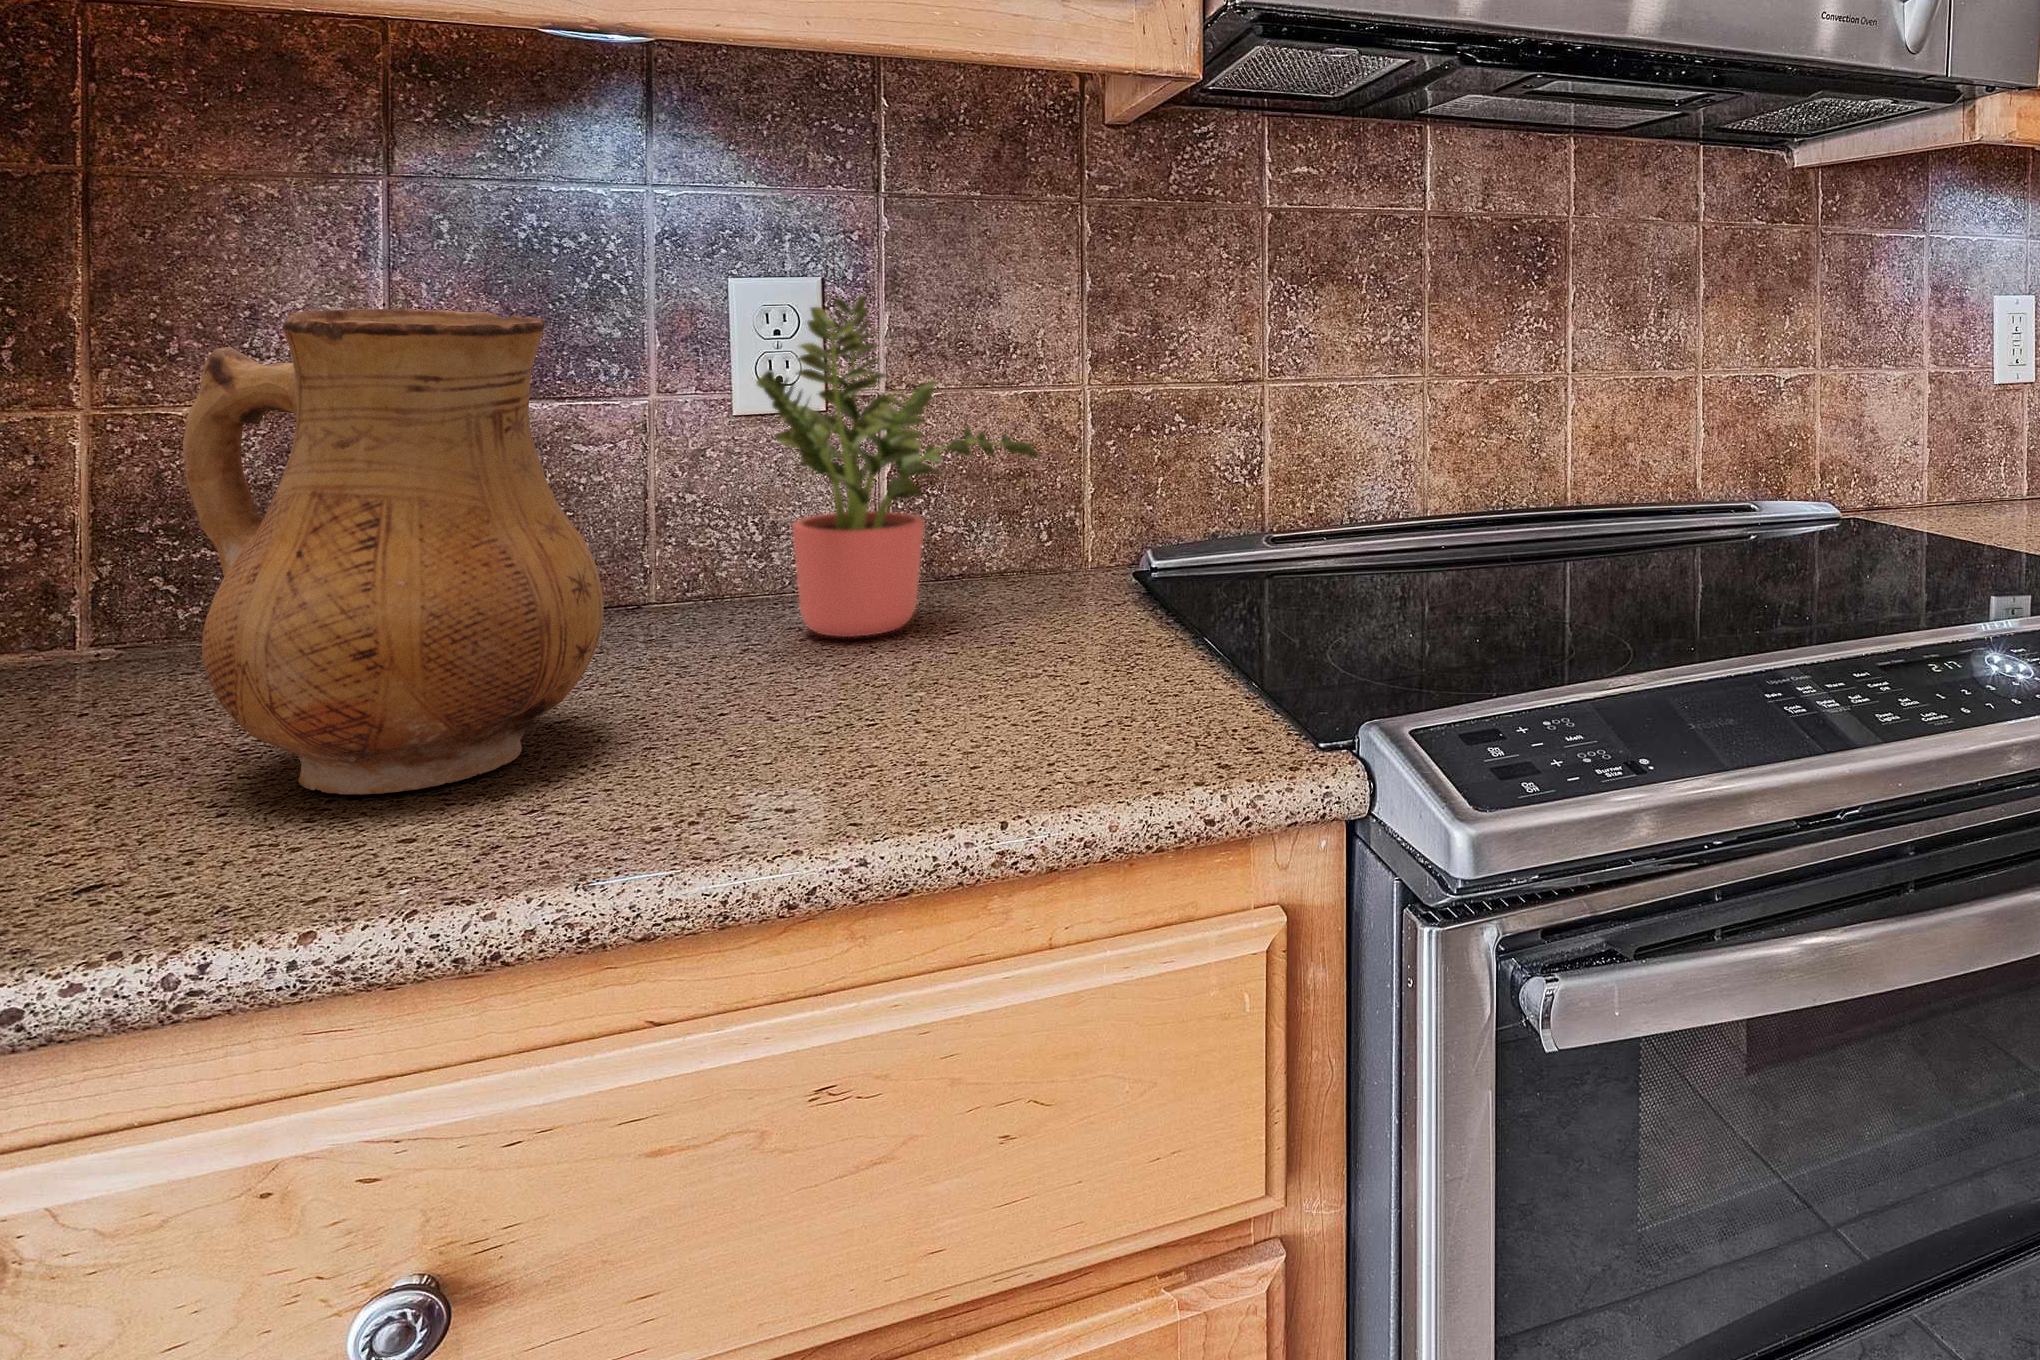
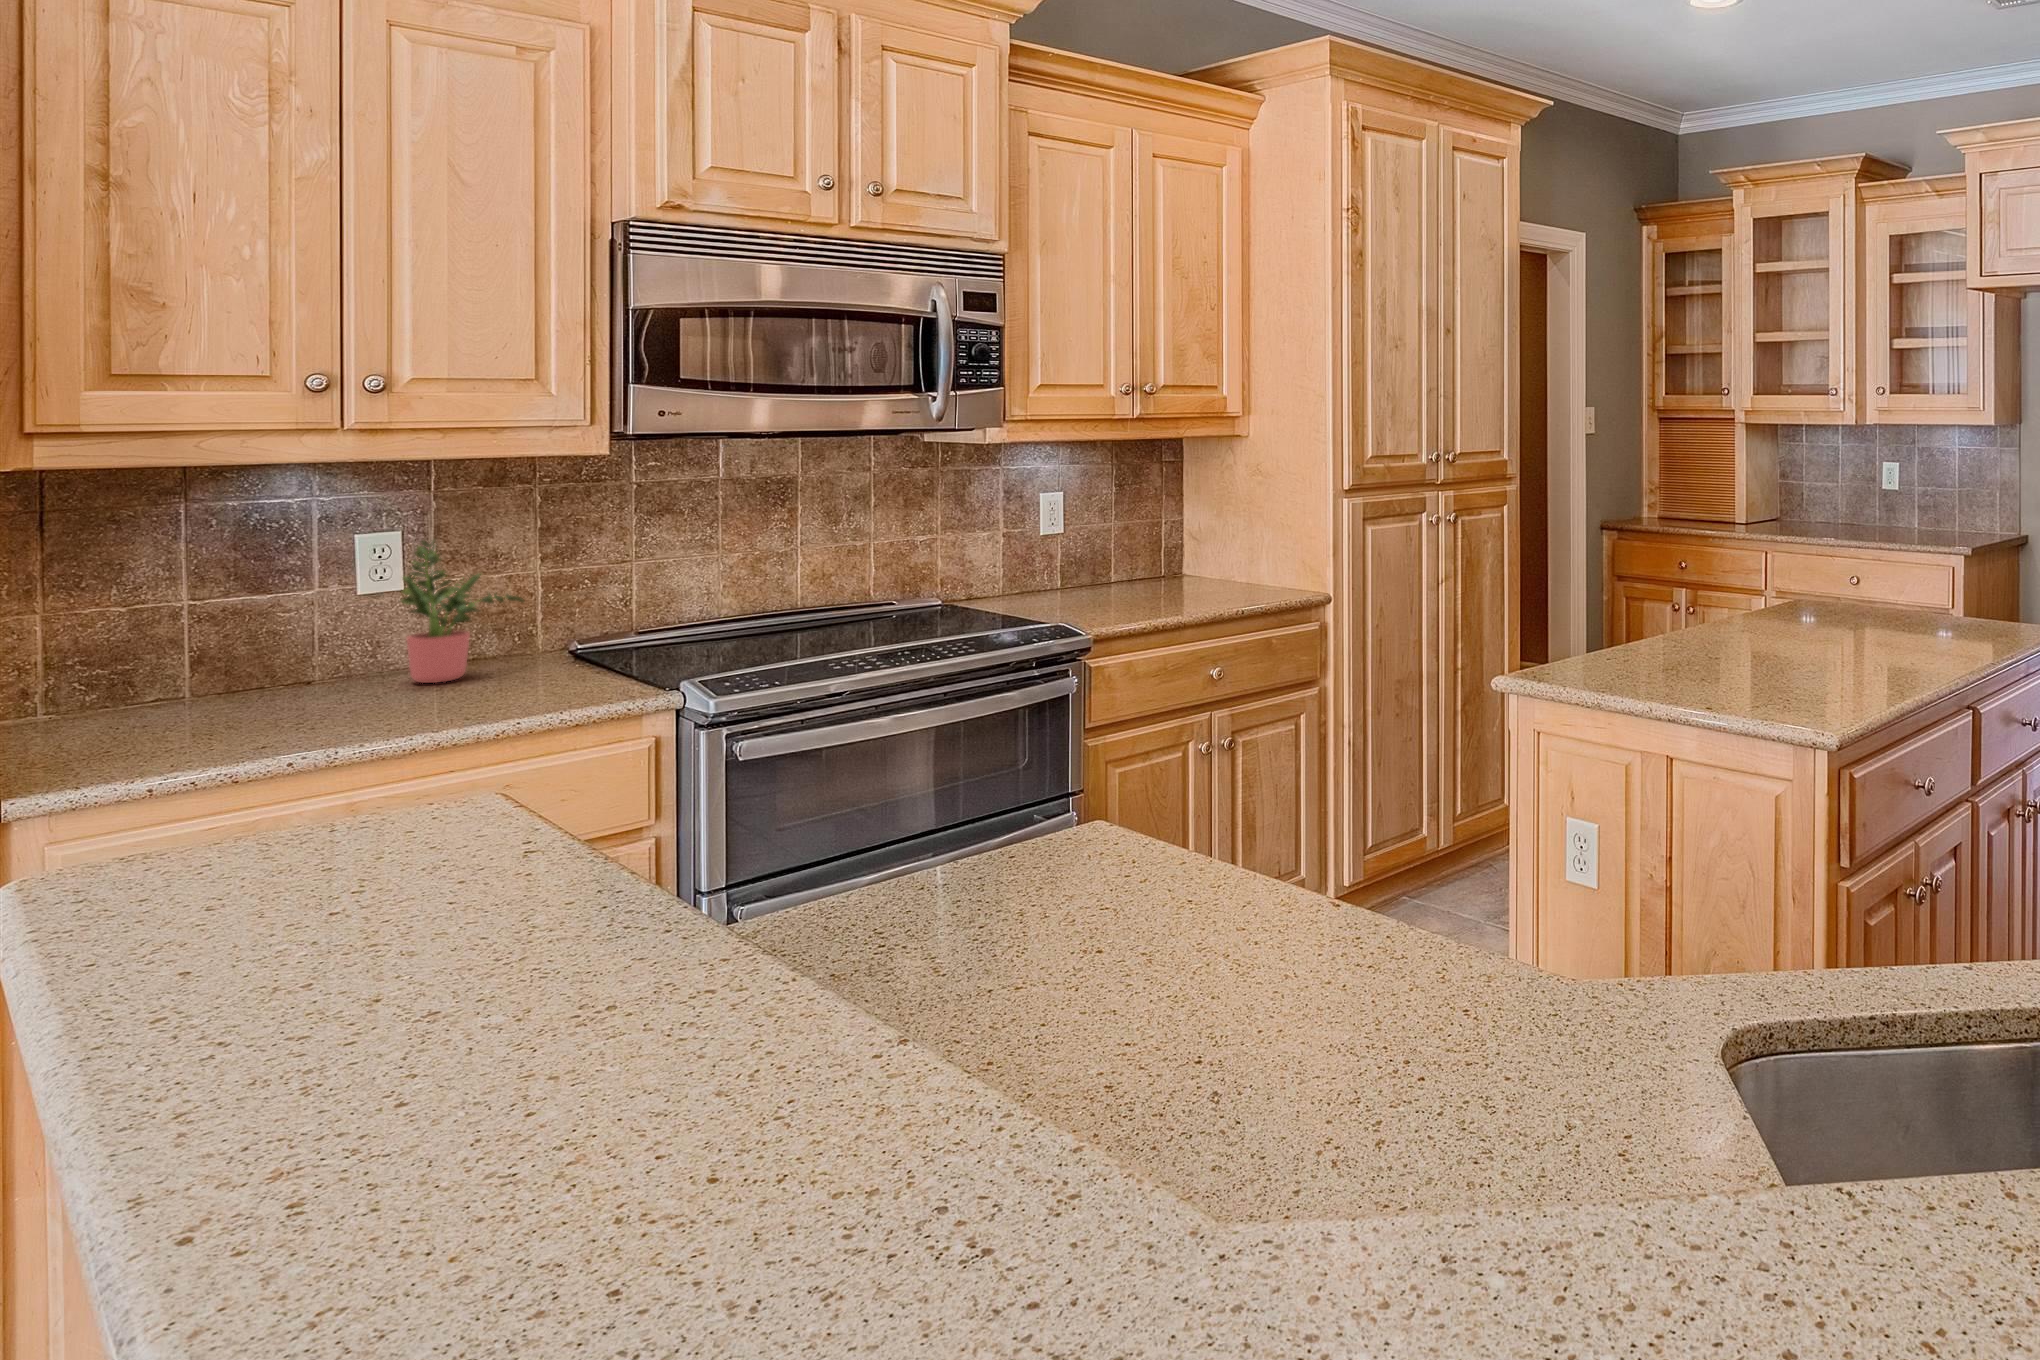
ceramic pitcher: present [183,309,604,794] -> none [194,560,366,731]

